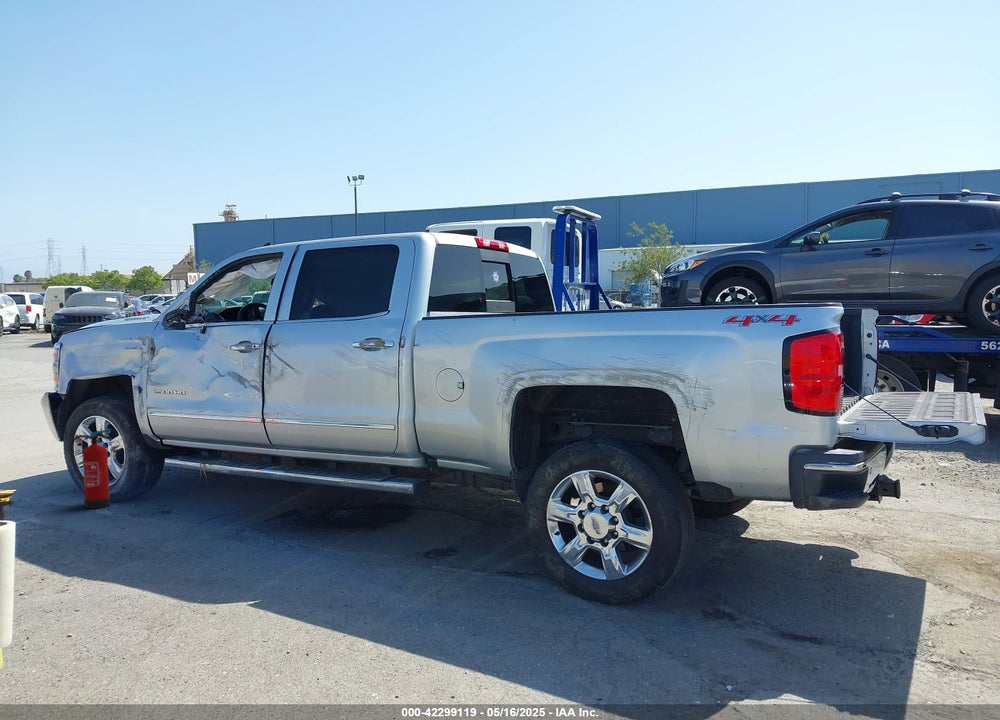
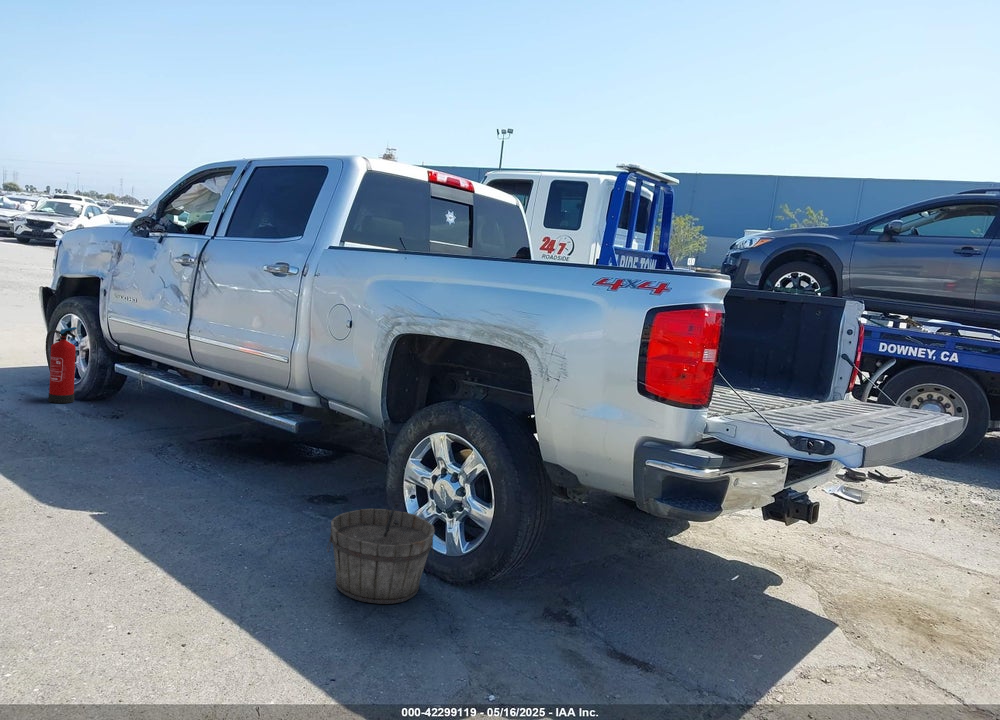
wooden bucket: none [510,539,603,631] -> present [327,503,435,604]

